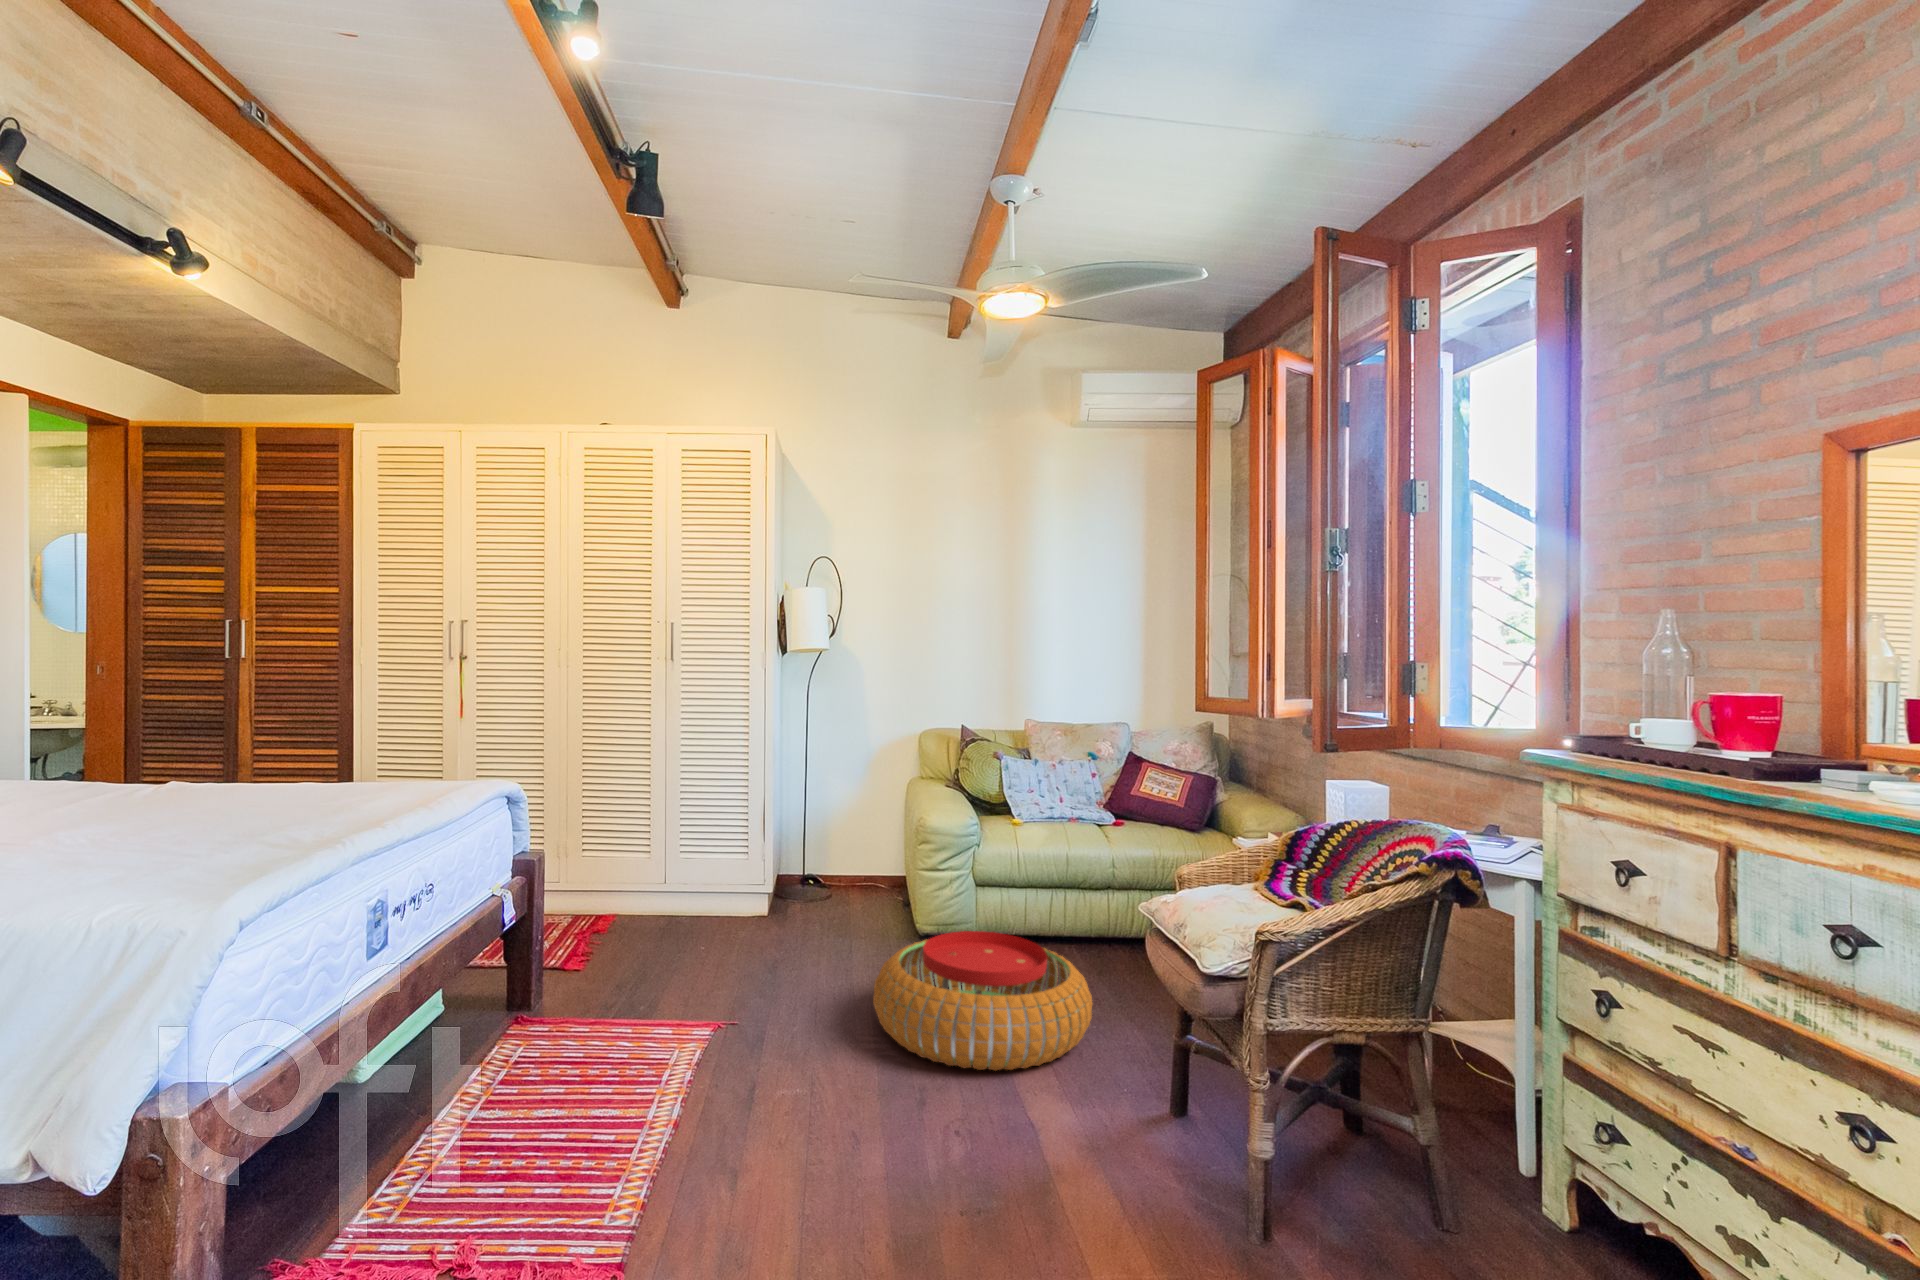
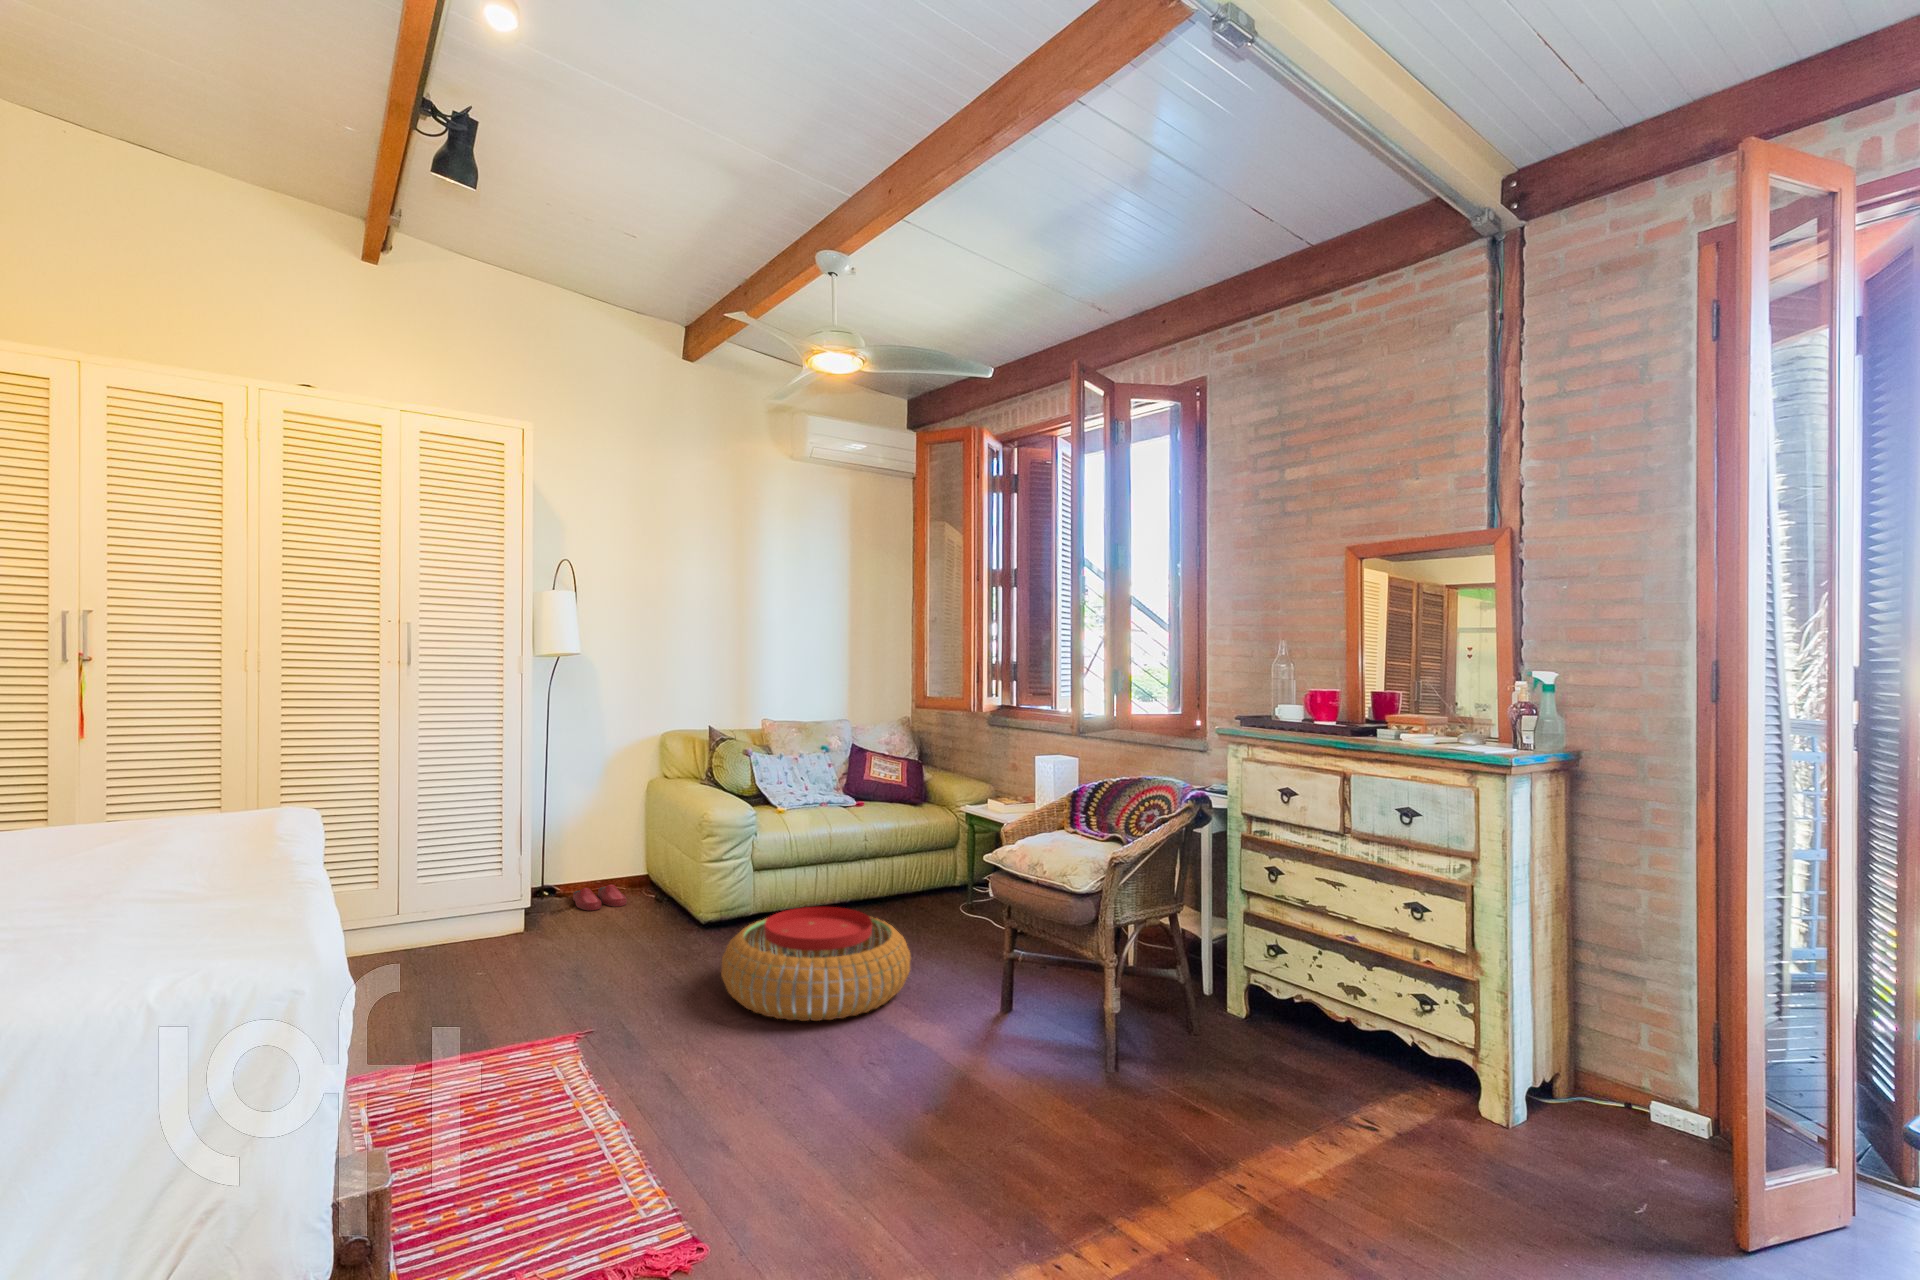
slippers: none [833,877,881,901] -> present [573,884,627,911]

